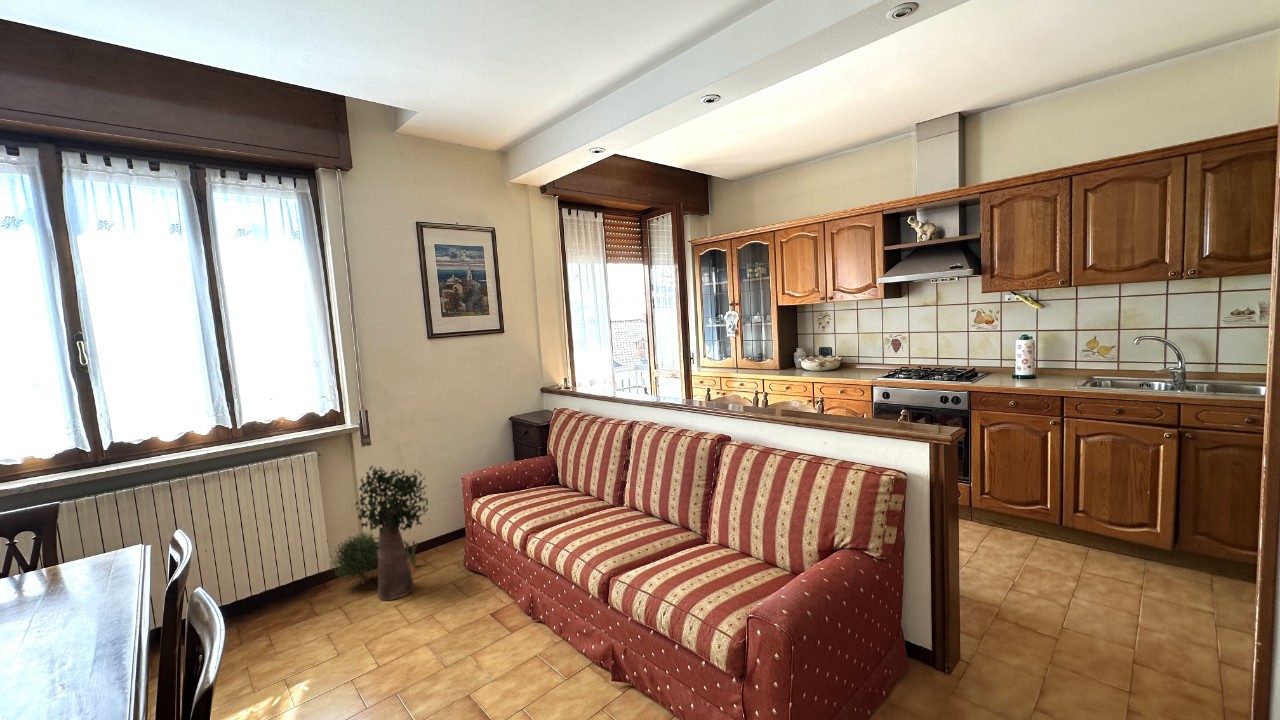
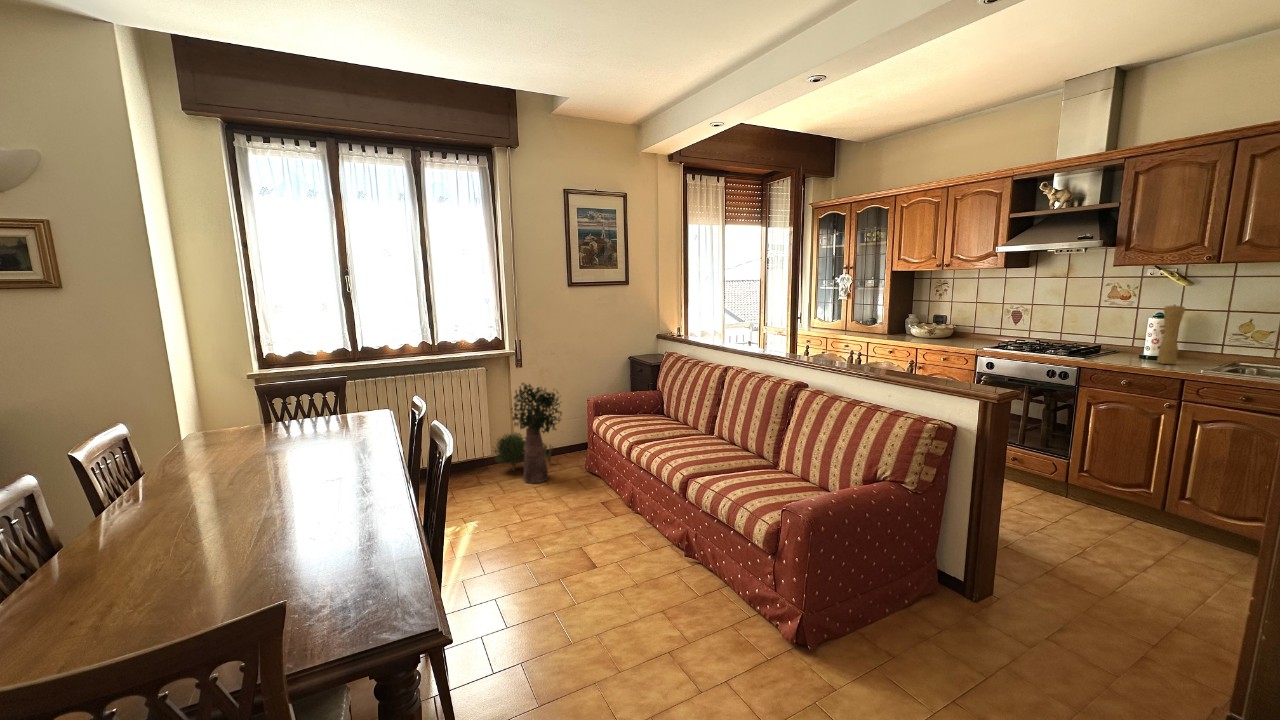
pepper mill: none [1033,327,1051,383] -> present [1157,305,1185,364]

